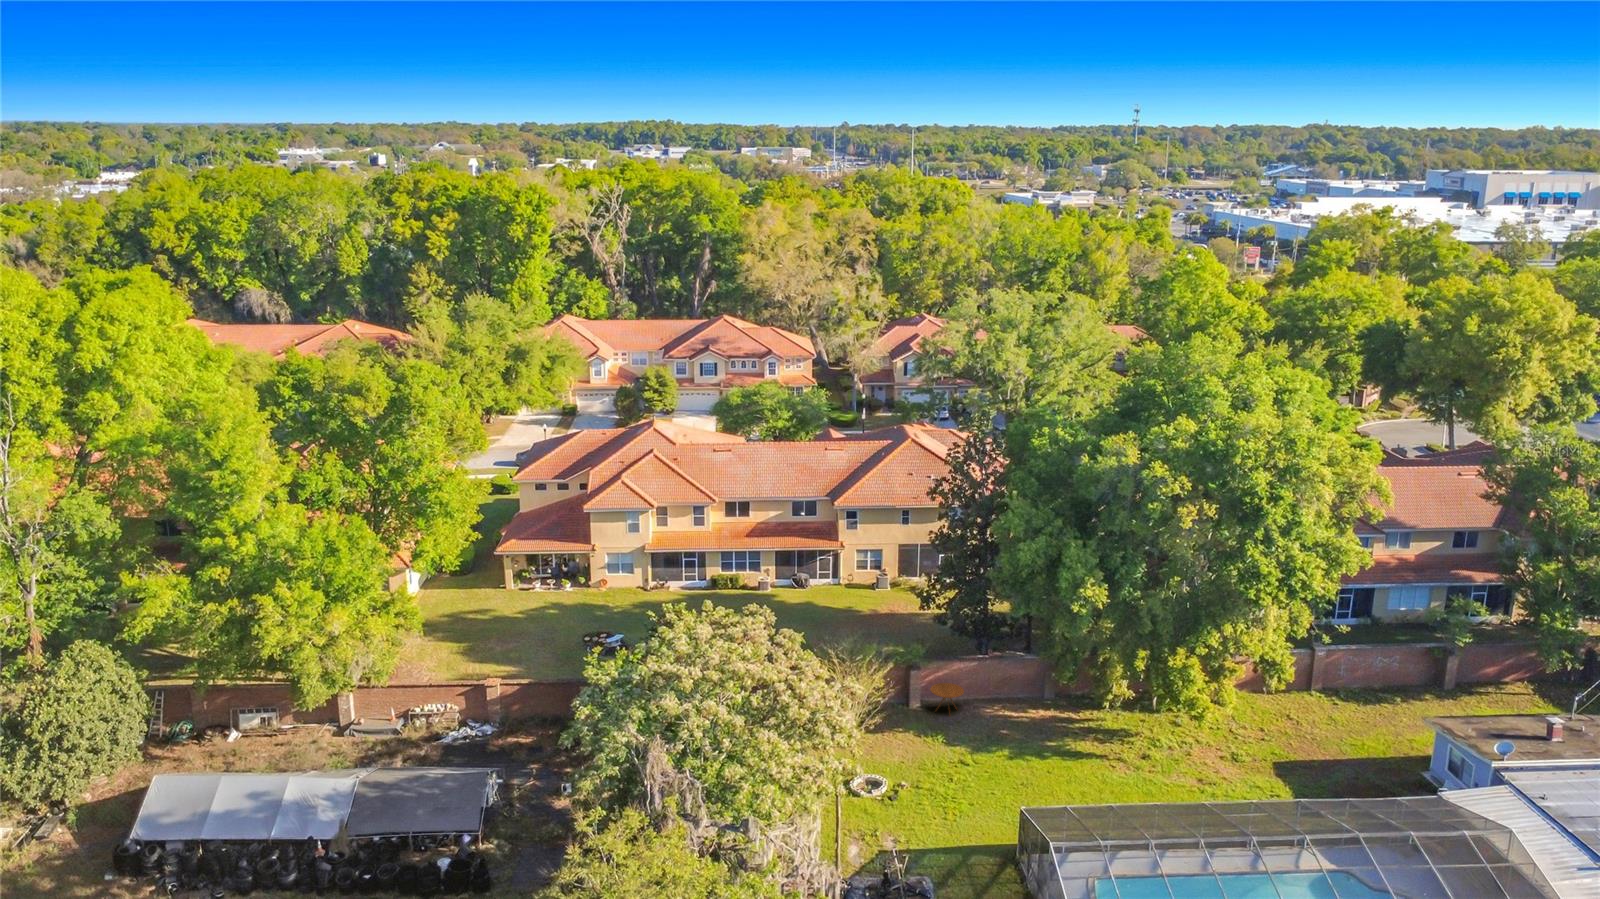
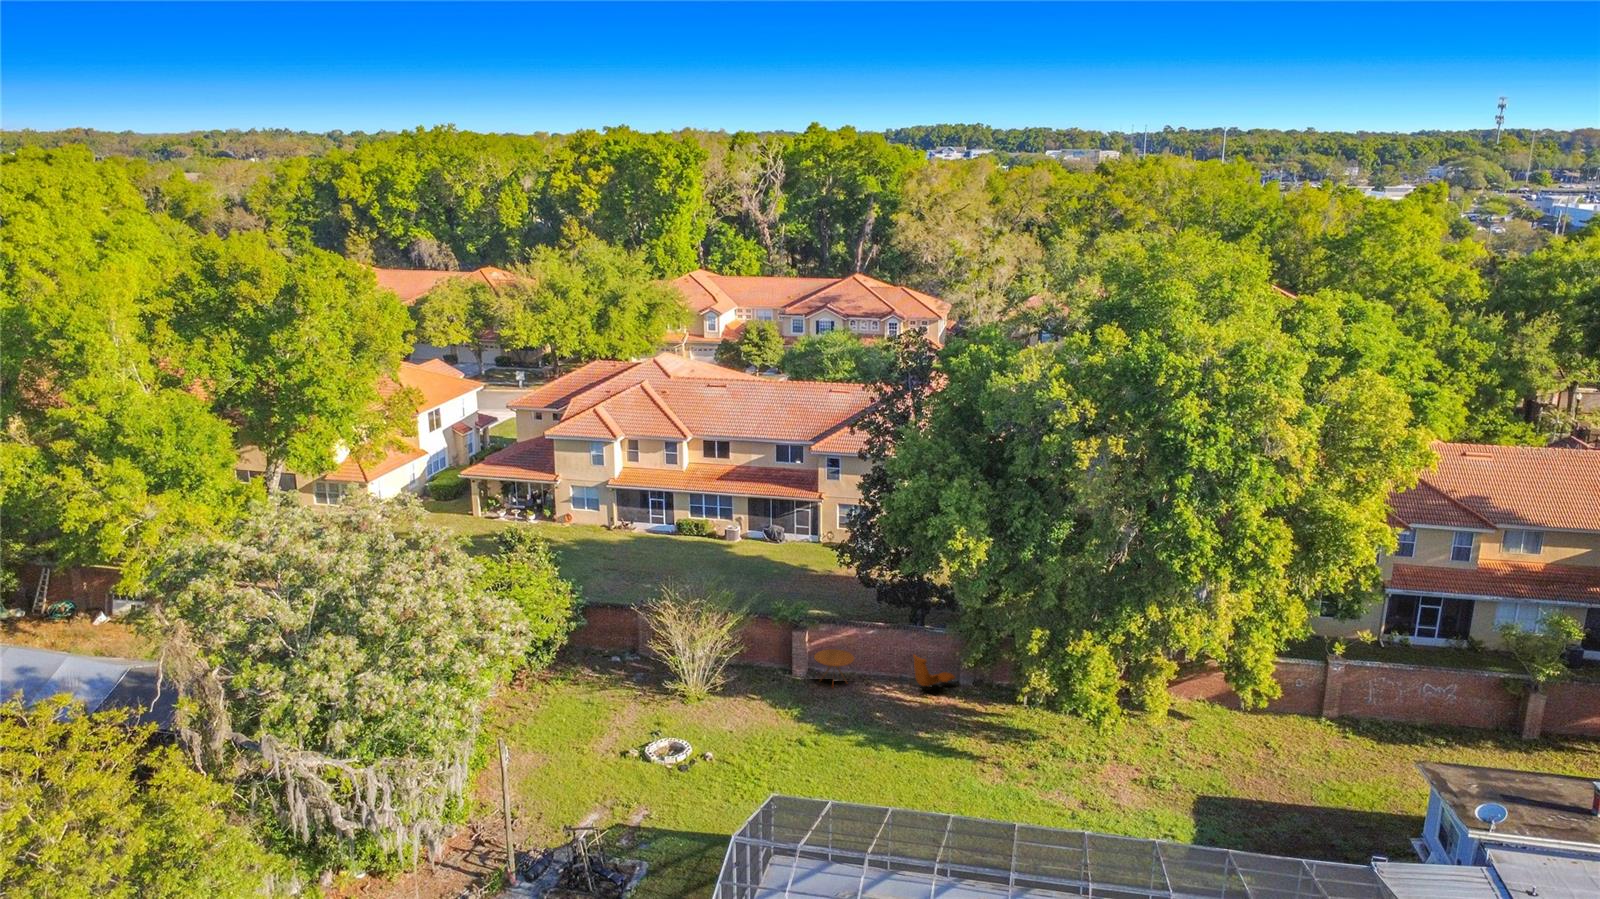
lounge chair: none [1014,679,1042,712] -> present [913,655,955,691]

